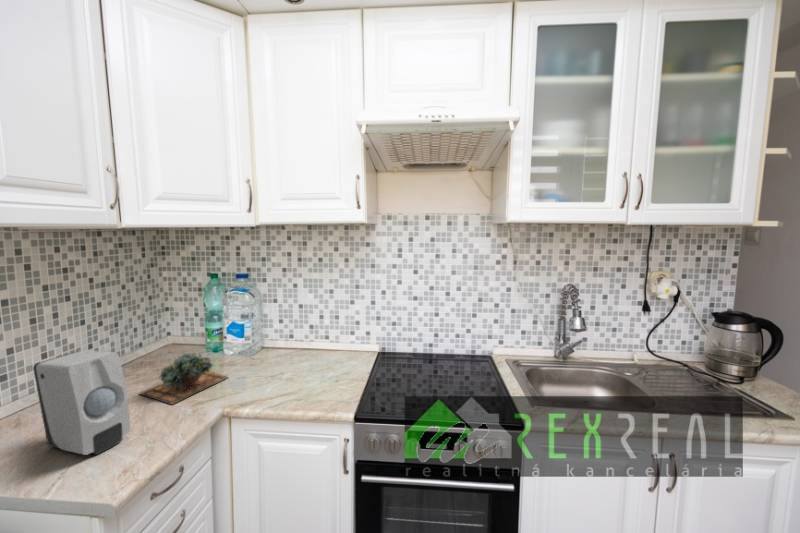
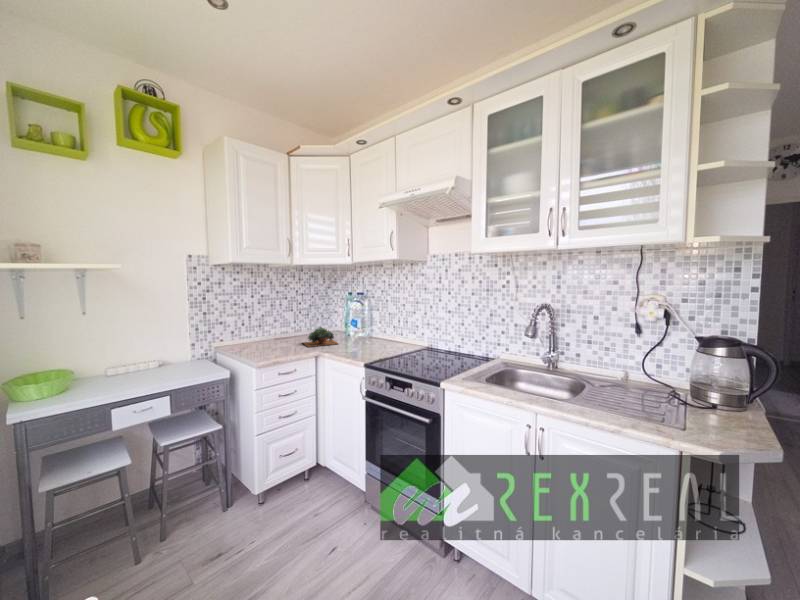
soap dispenser: present [33,351,130,455] -> none [261,314,286,353]

